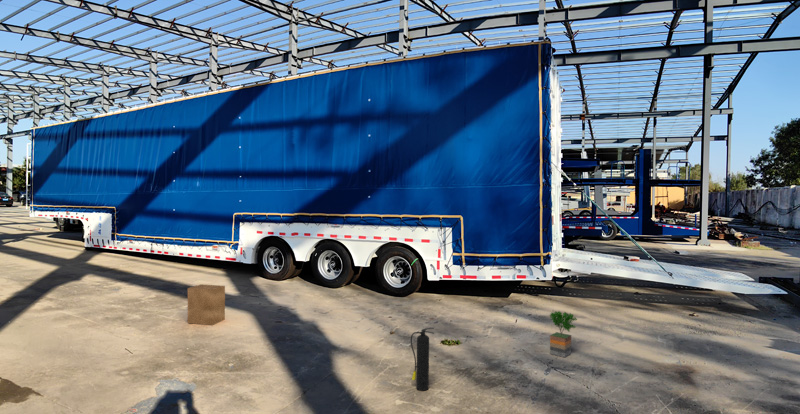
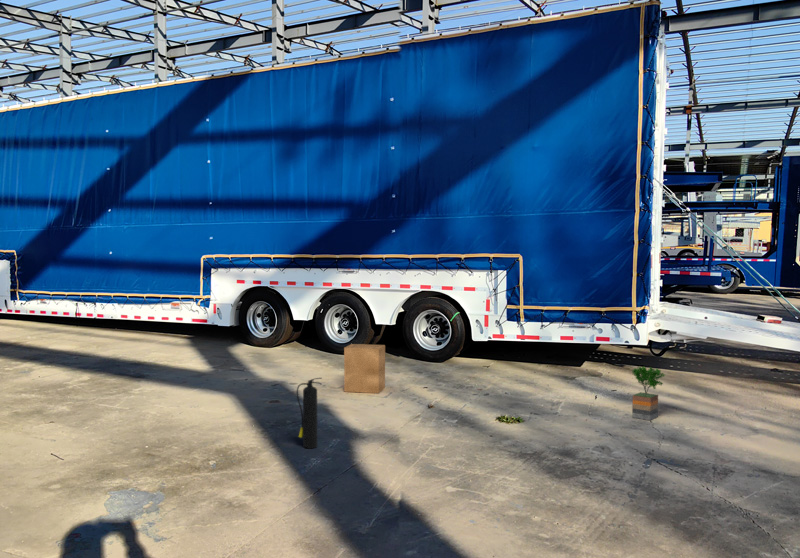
cardboard box: present [188,284,225,325] -> present [344,344,385,393]
fire extinguisher: present [411,328,434,391] -> present [297,378,321,448]

